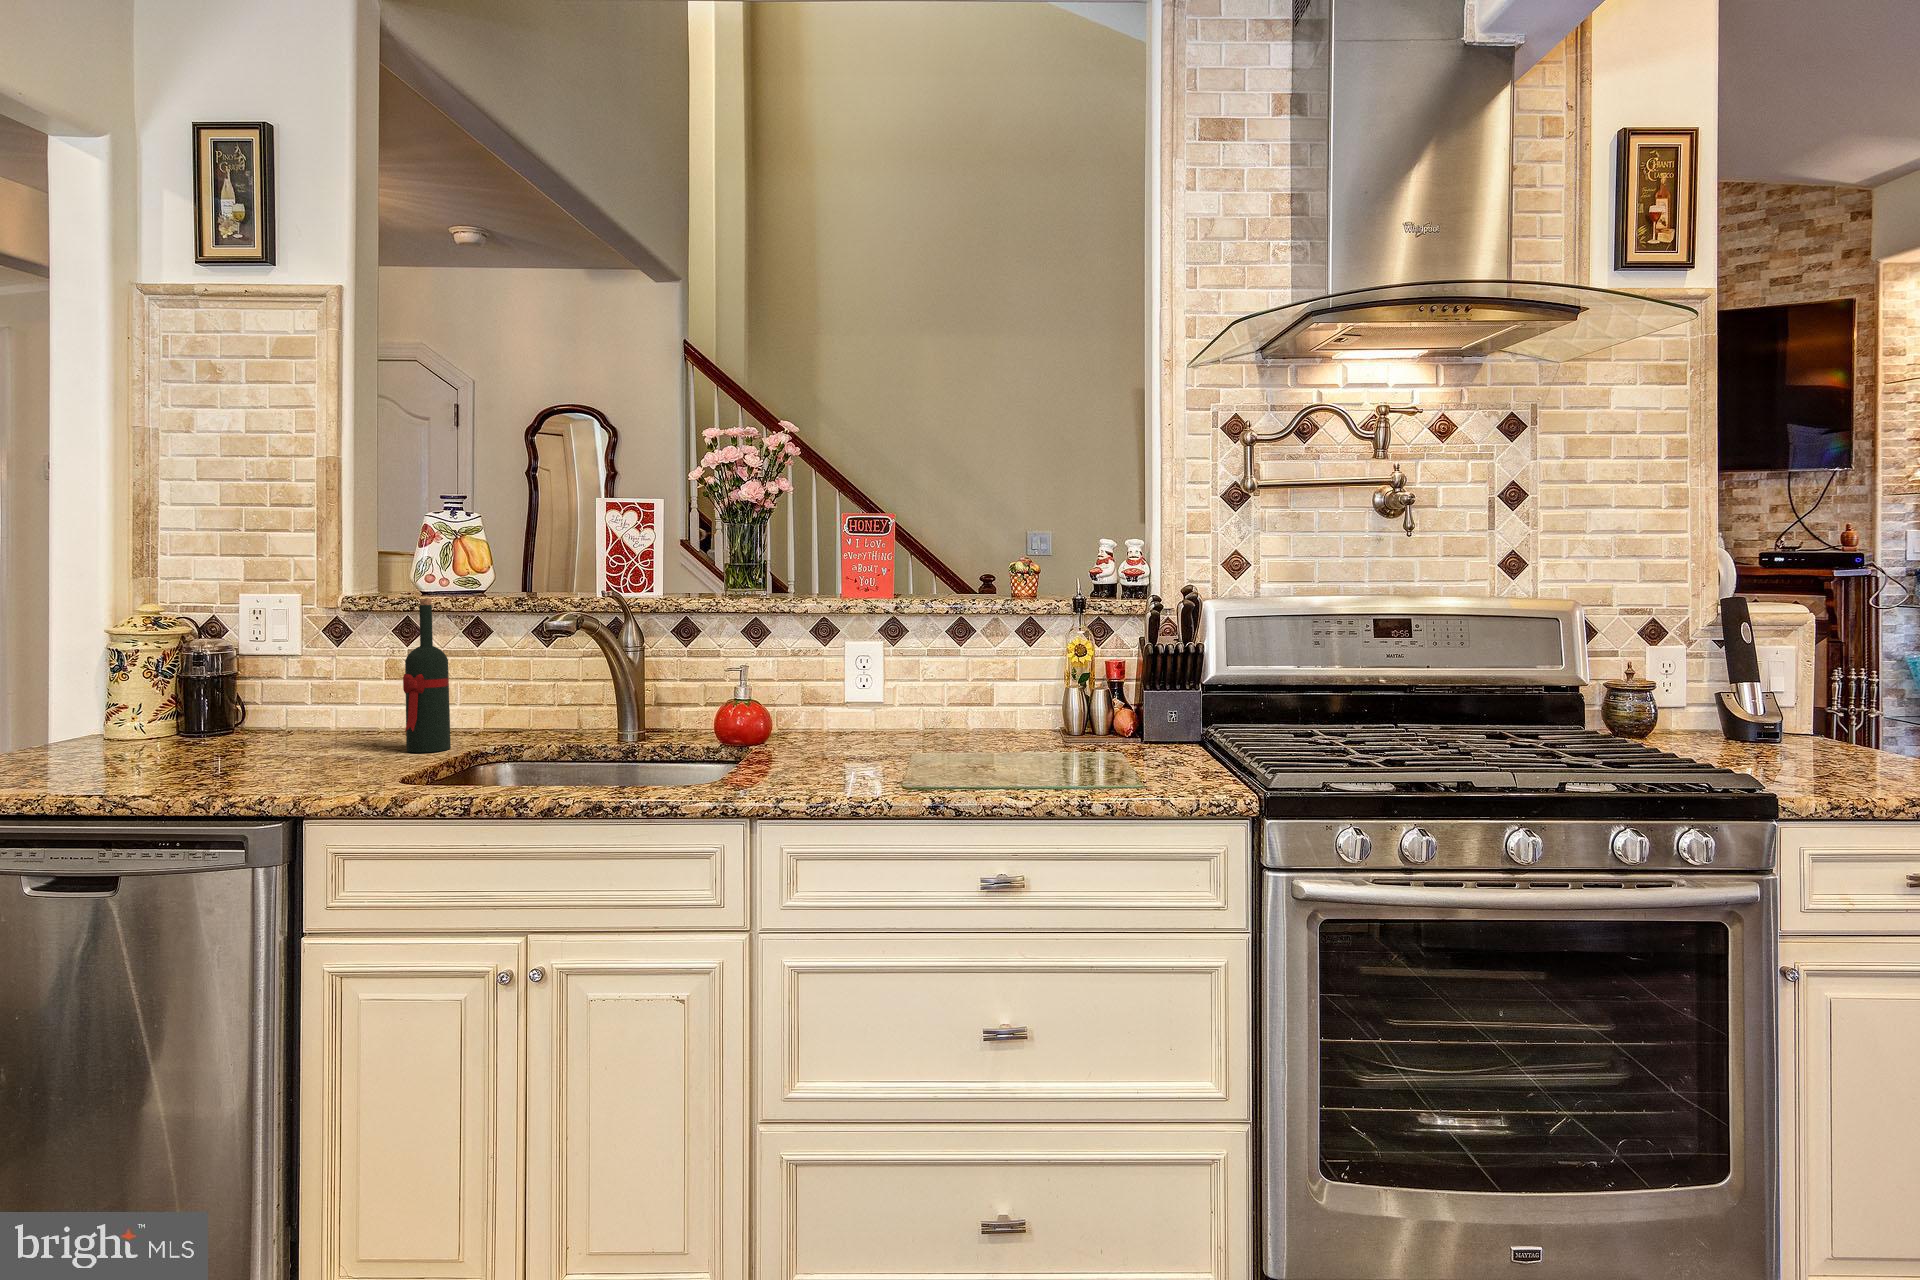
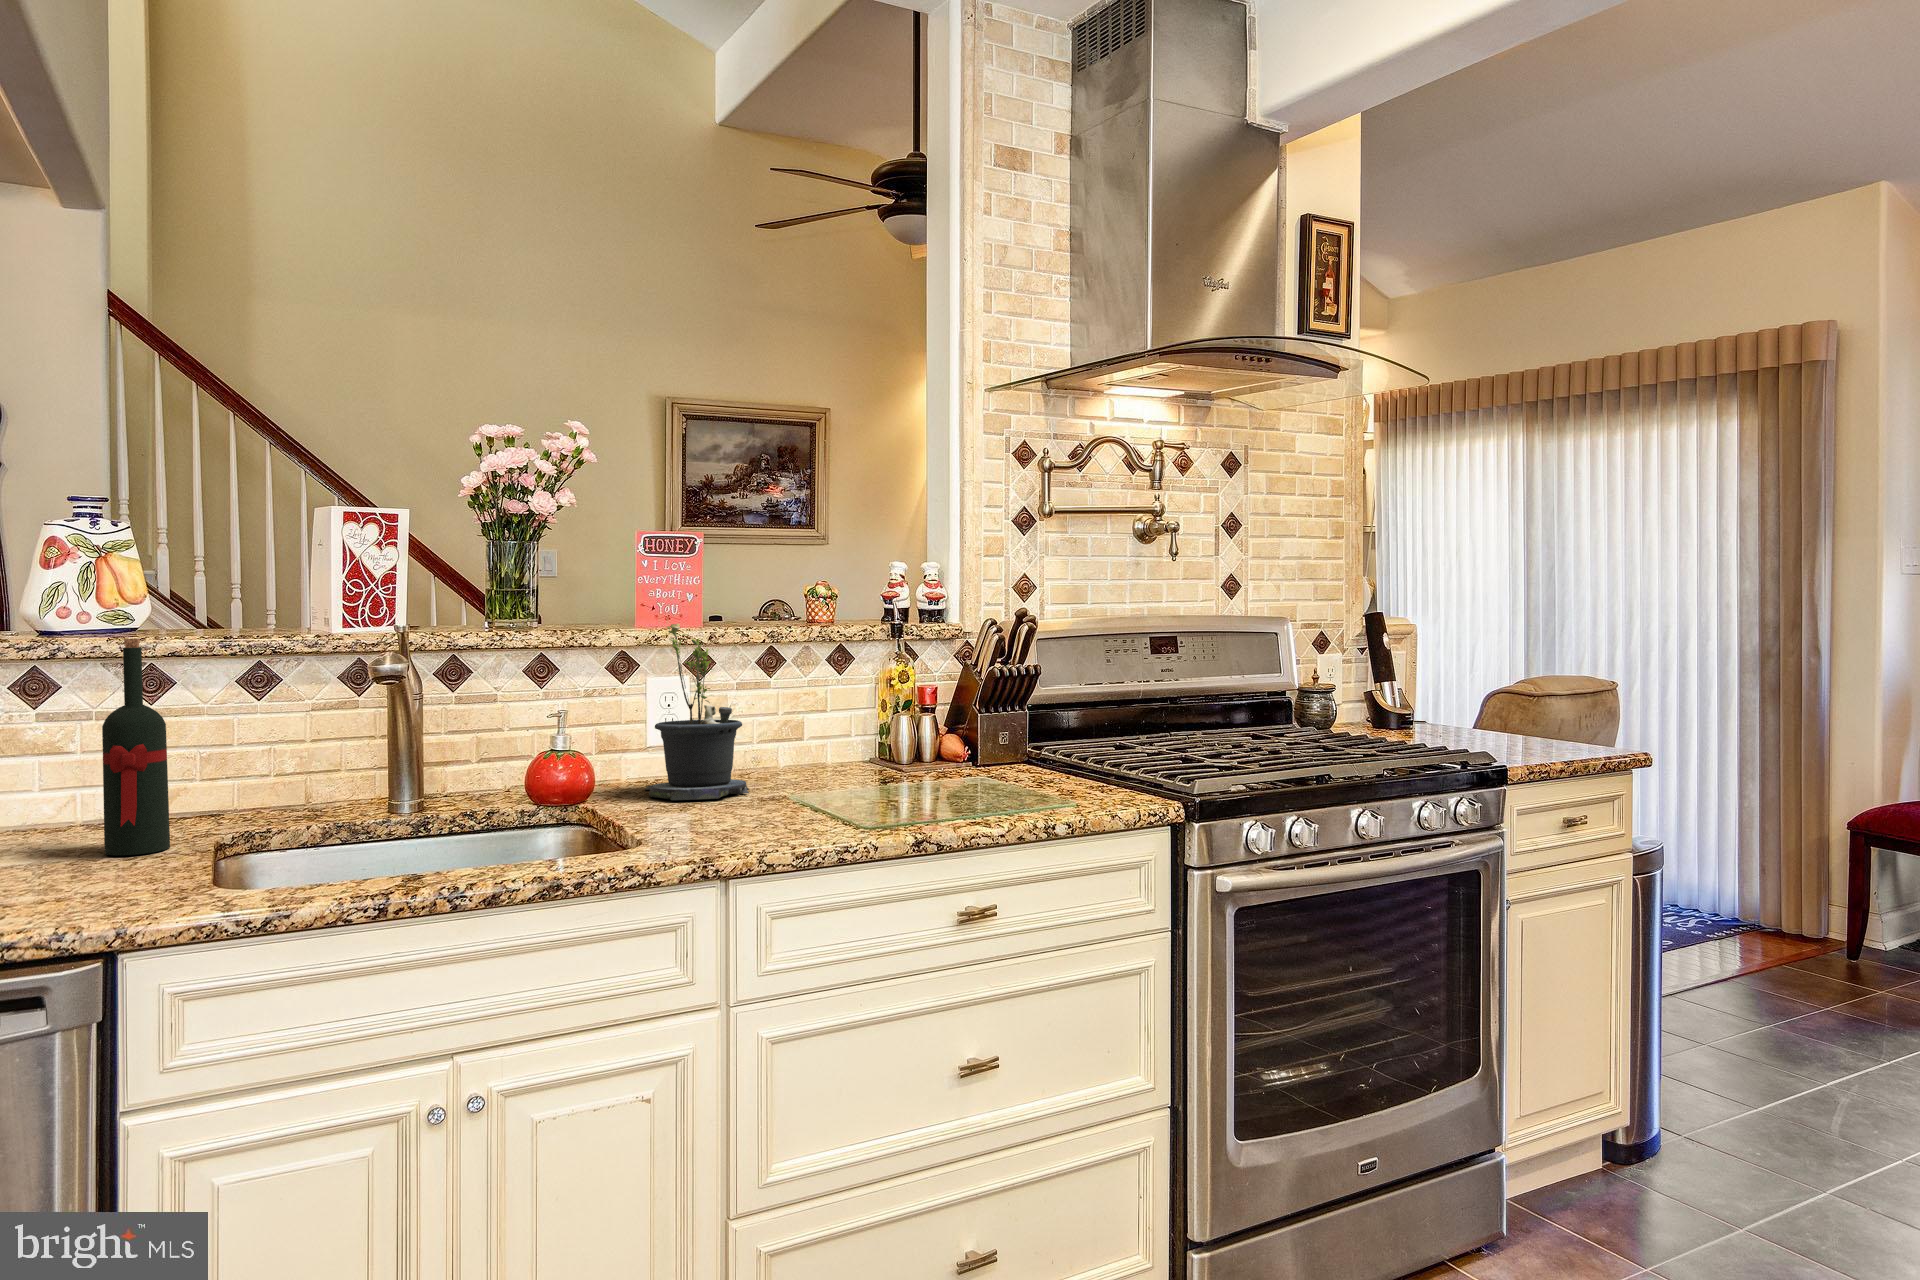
potted plant: none [802,594,892,749] -> present [645,624,749,800]

